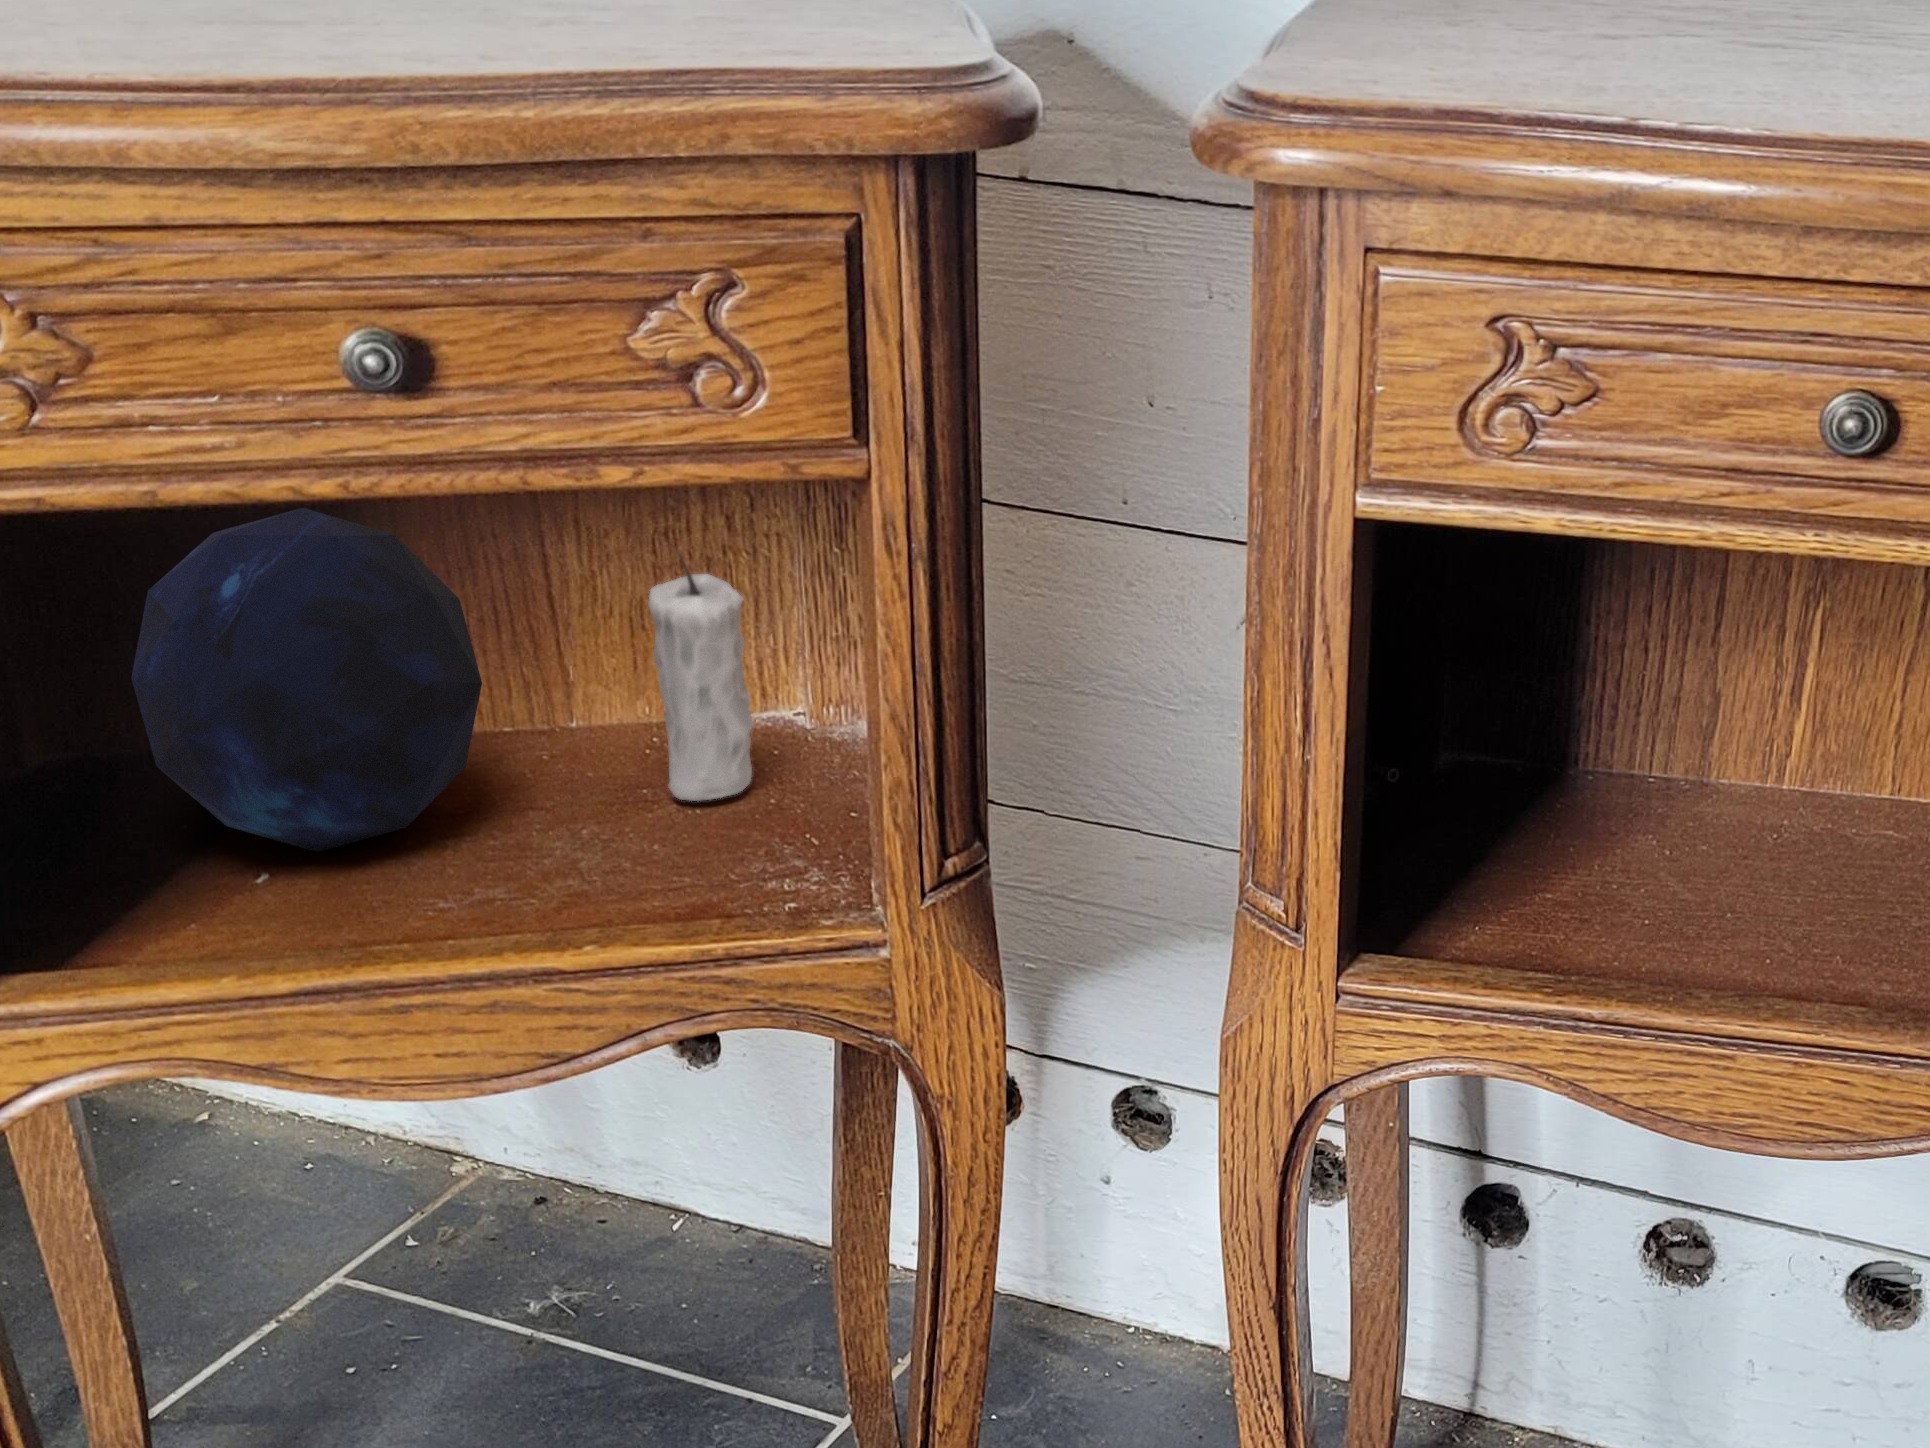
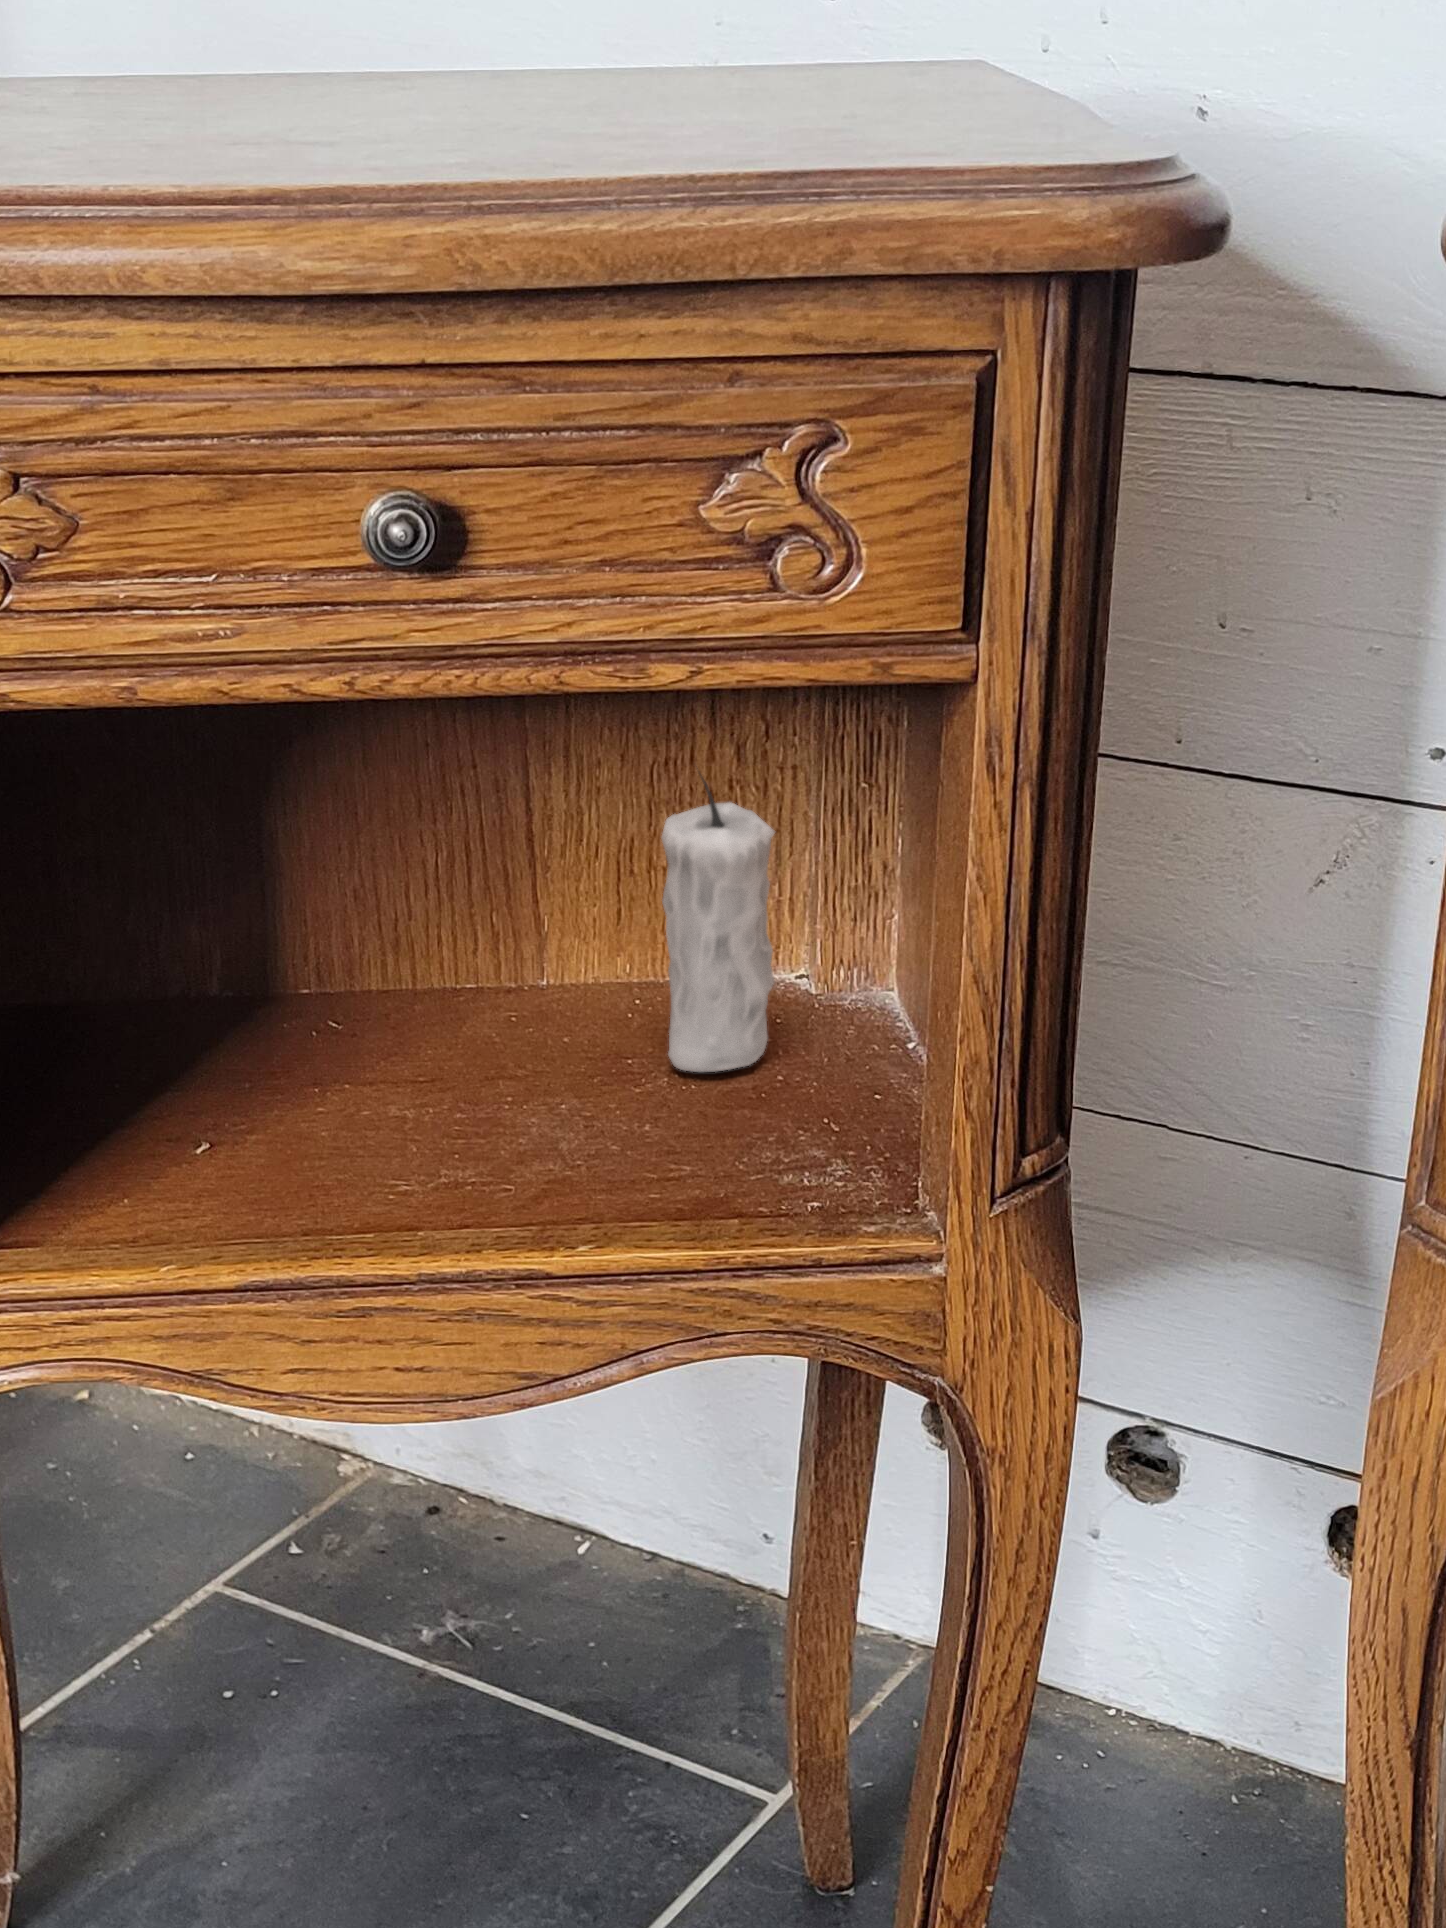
decorative orb: present [131,508,482,852] -> none [77,721,466,1119]

